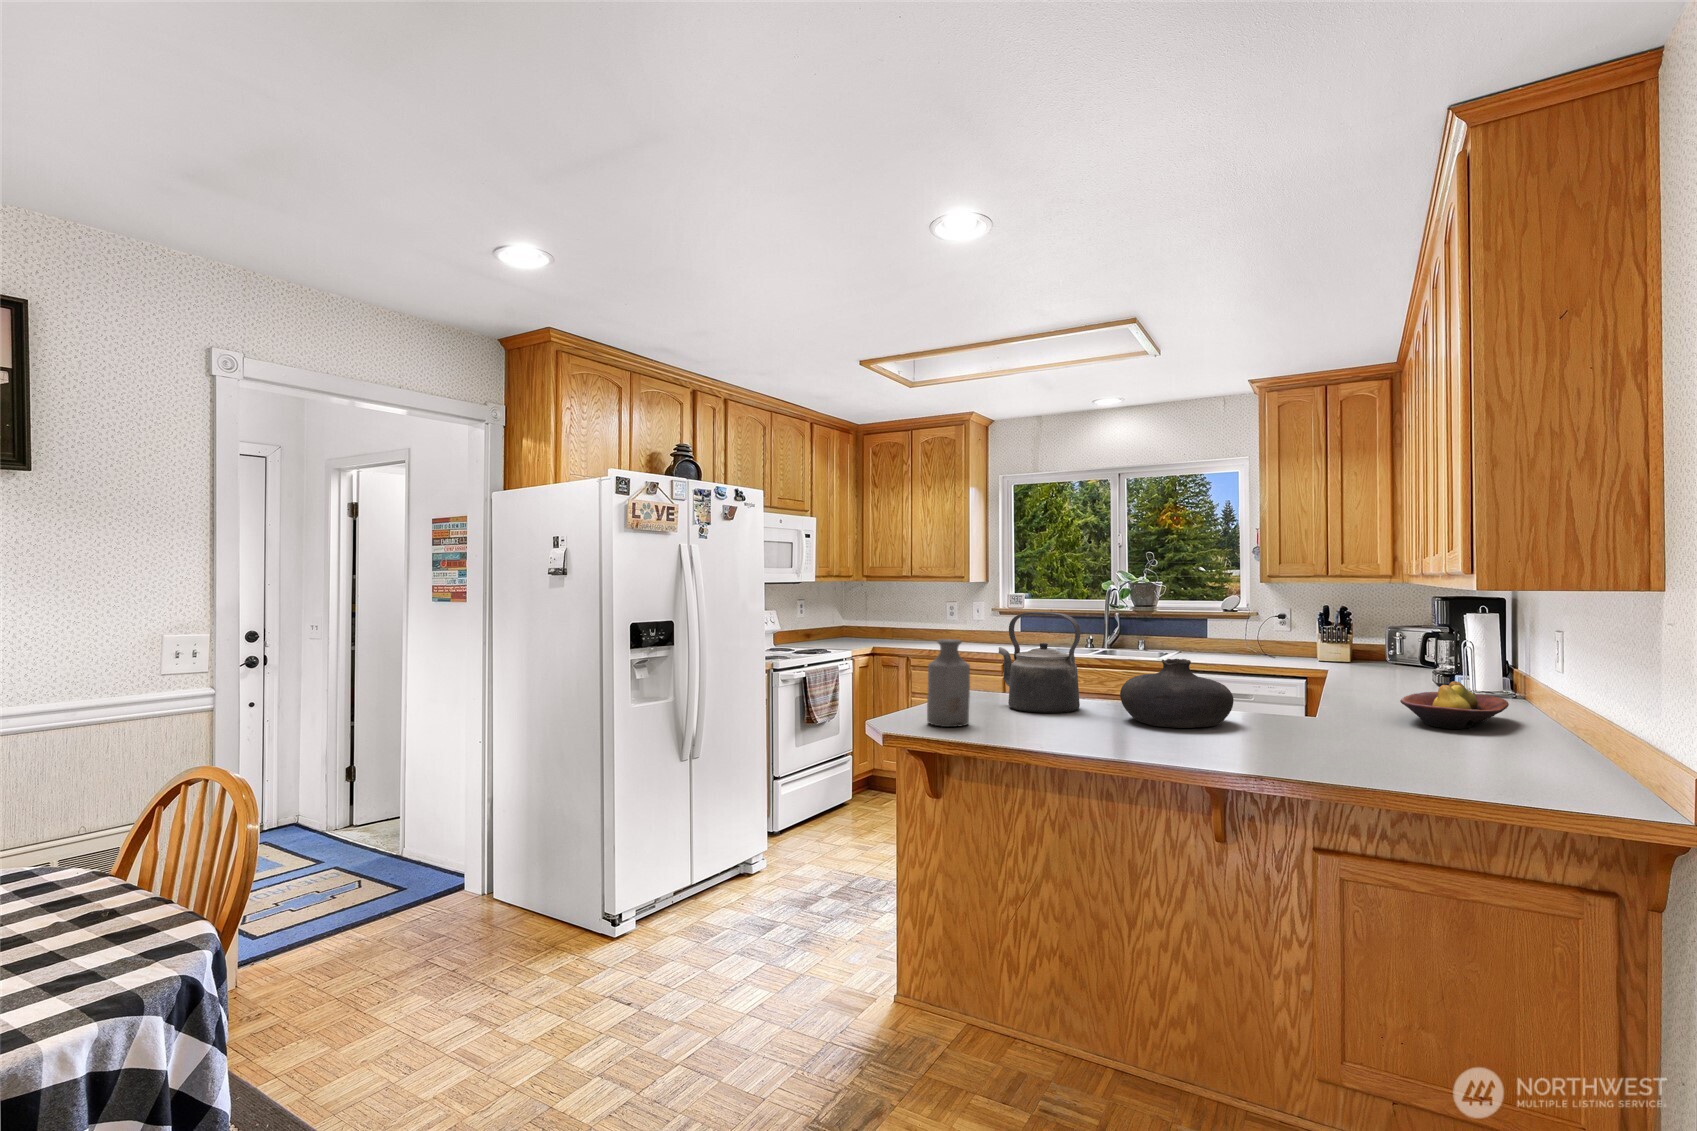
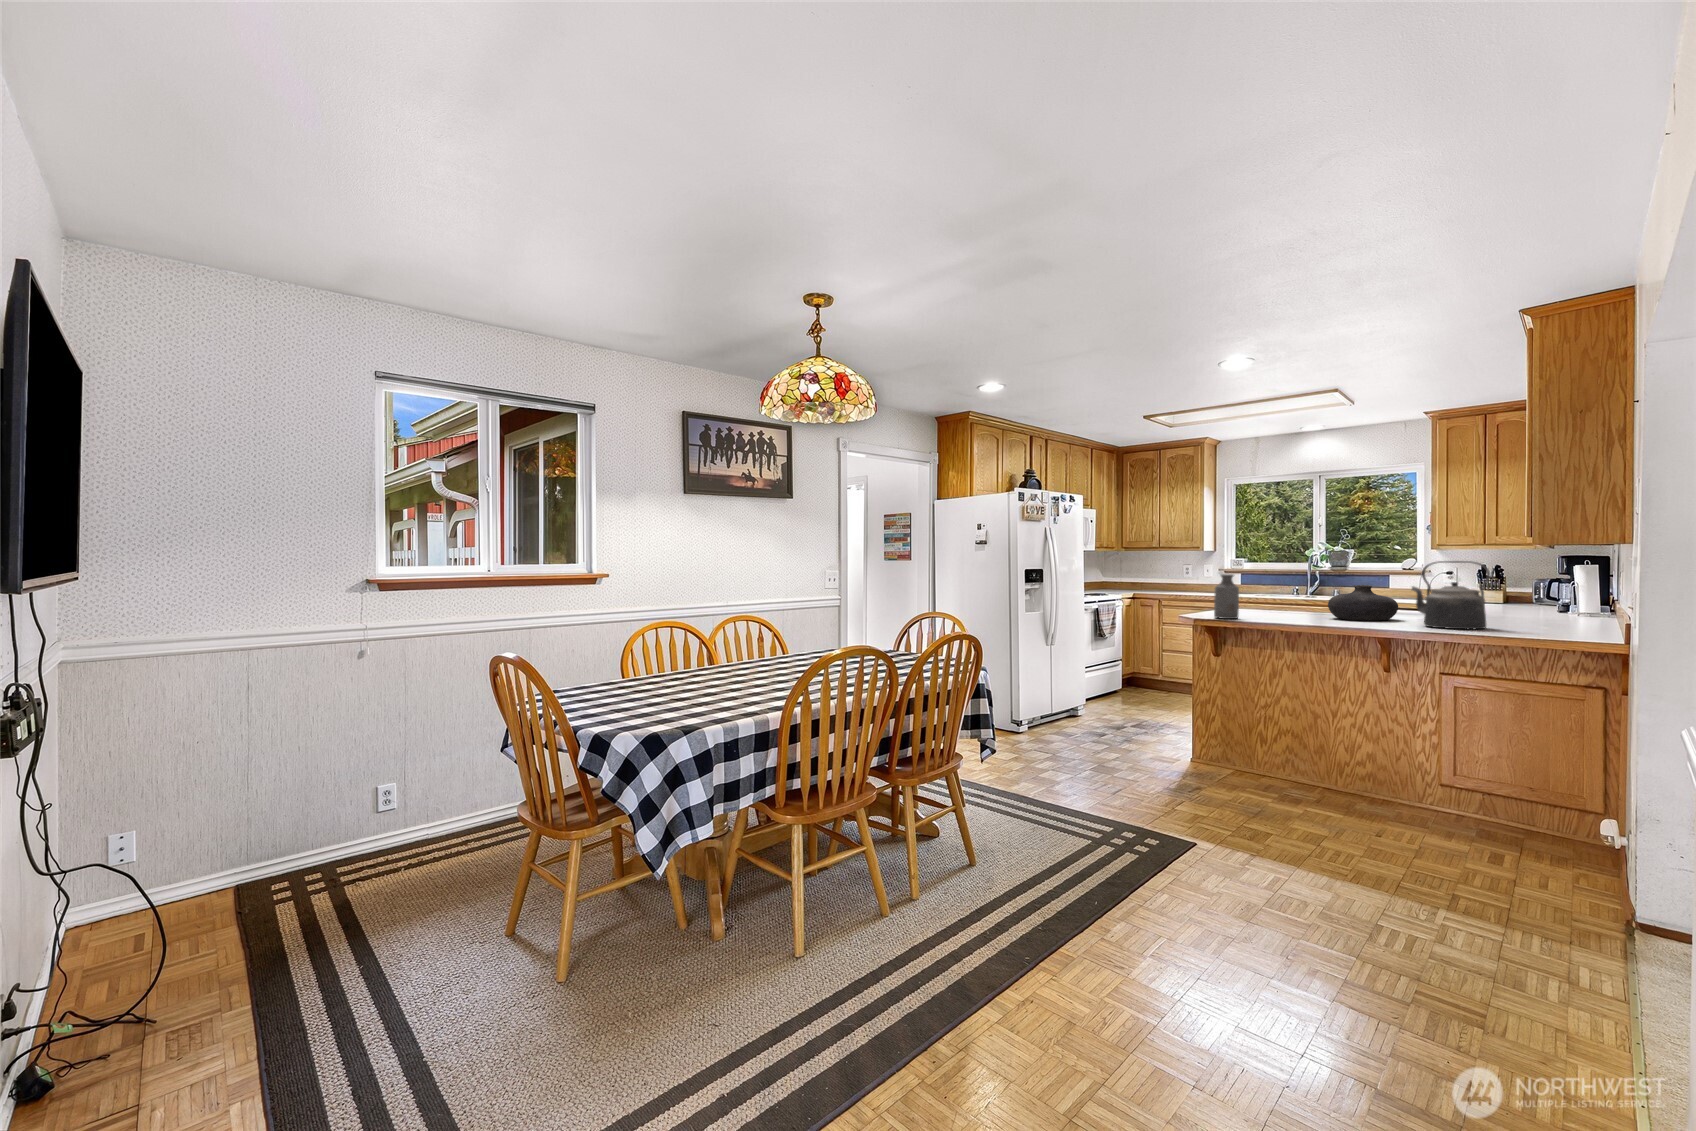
kettle: present [999,612,1081,713] -> present [1412,561,1490,629]
fruit bowl: present [1400,681,1509,729] -> none [1507,599,1580,623]

